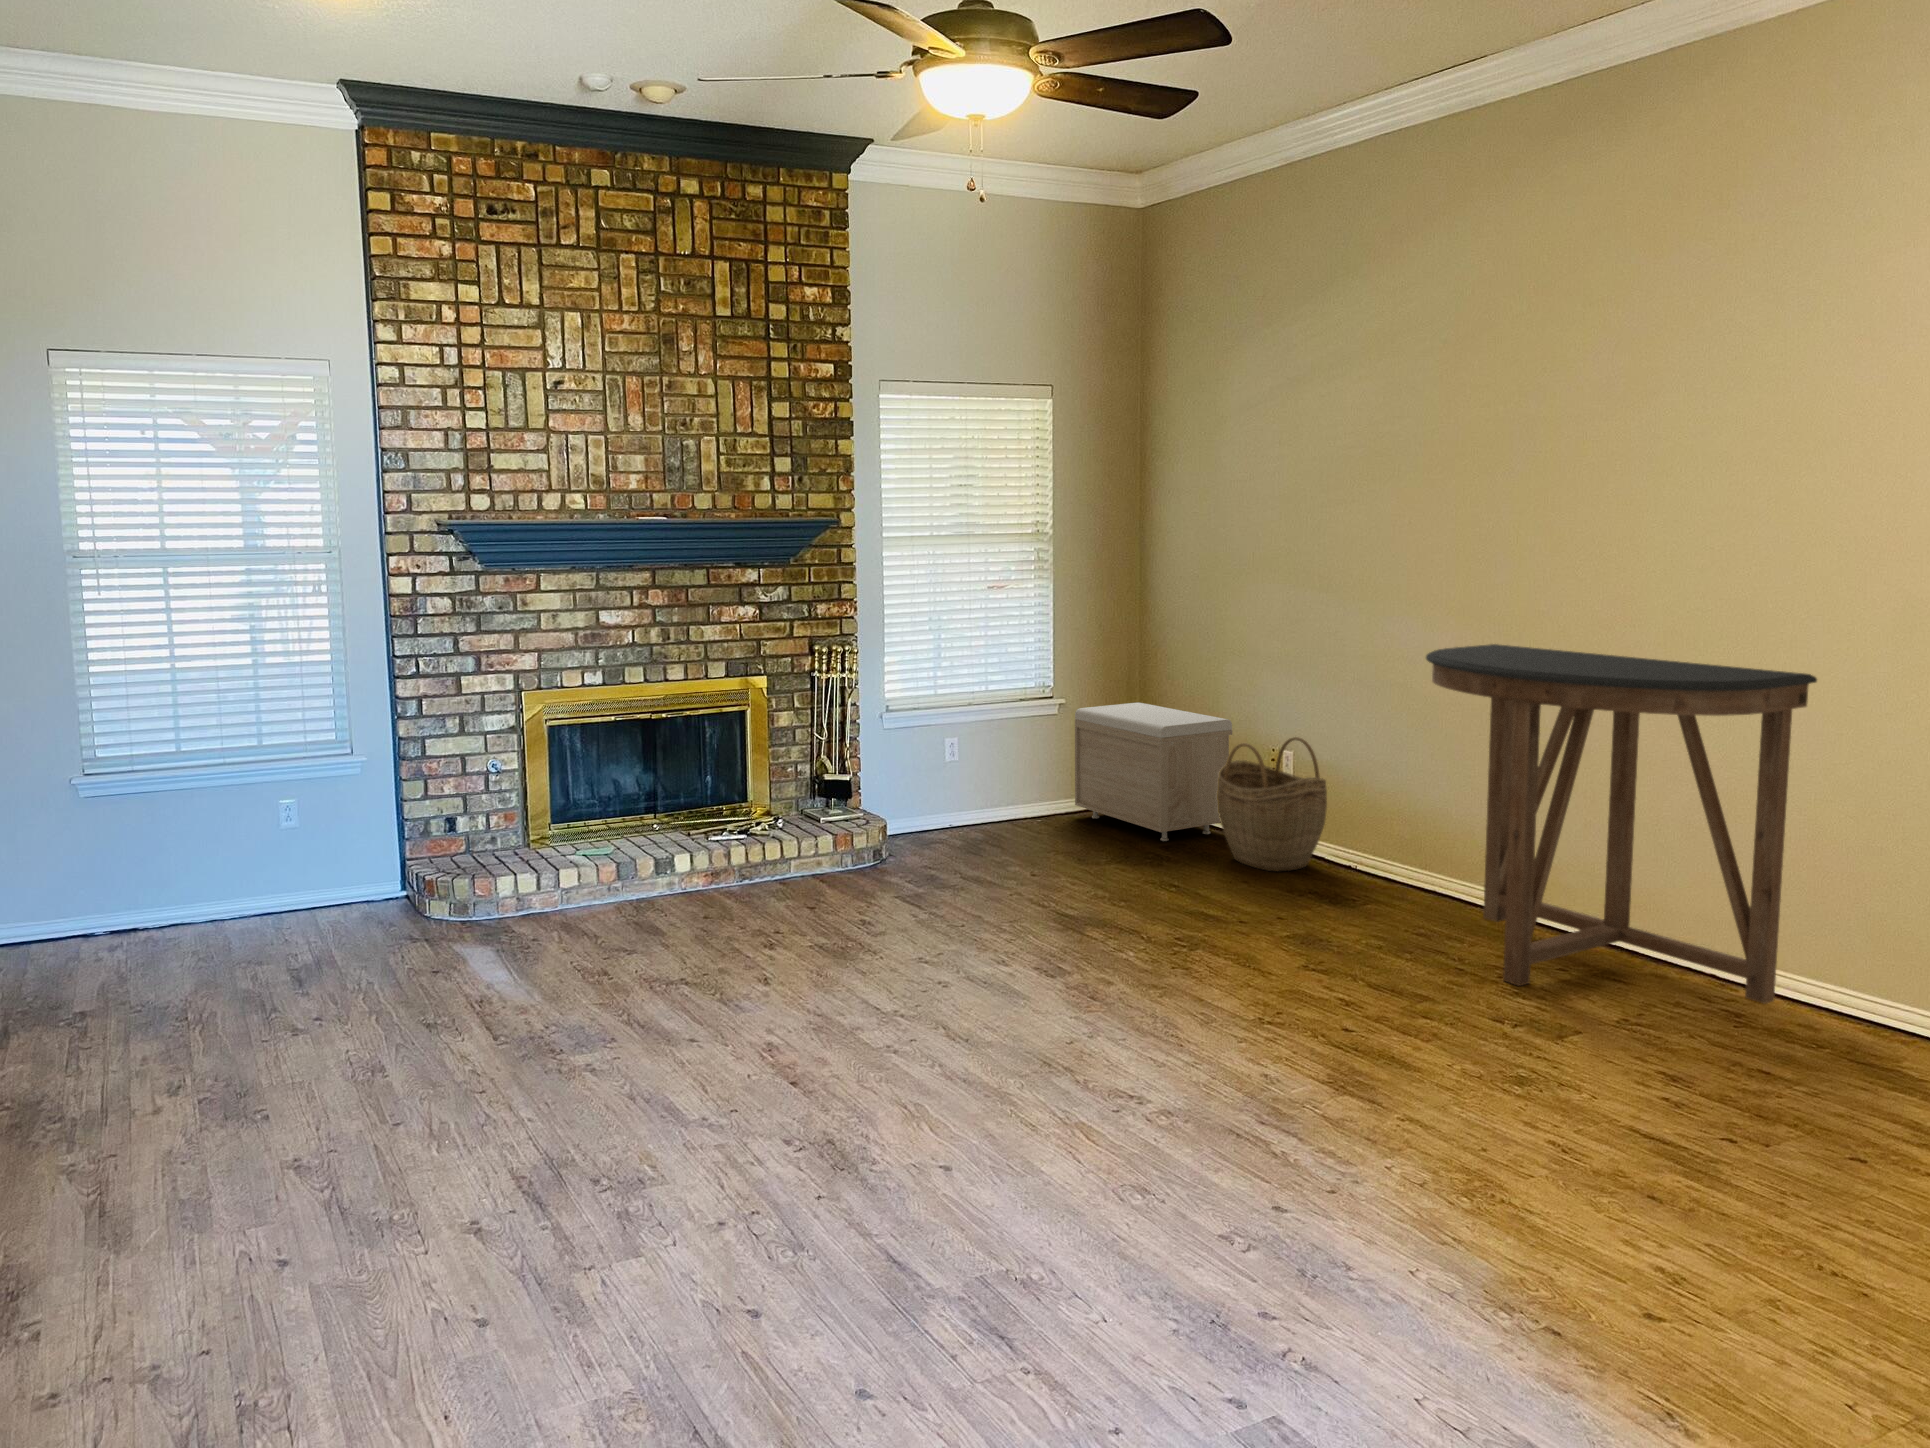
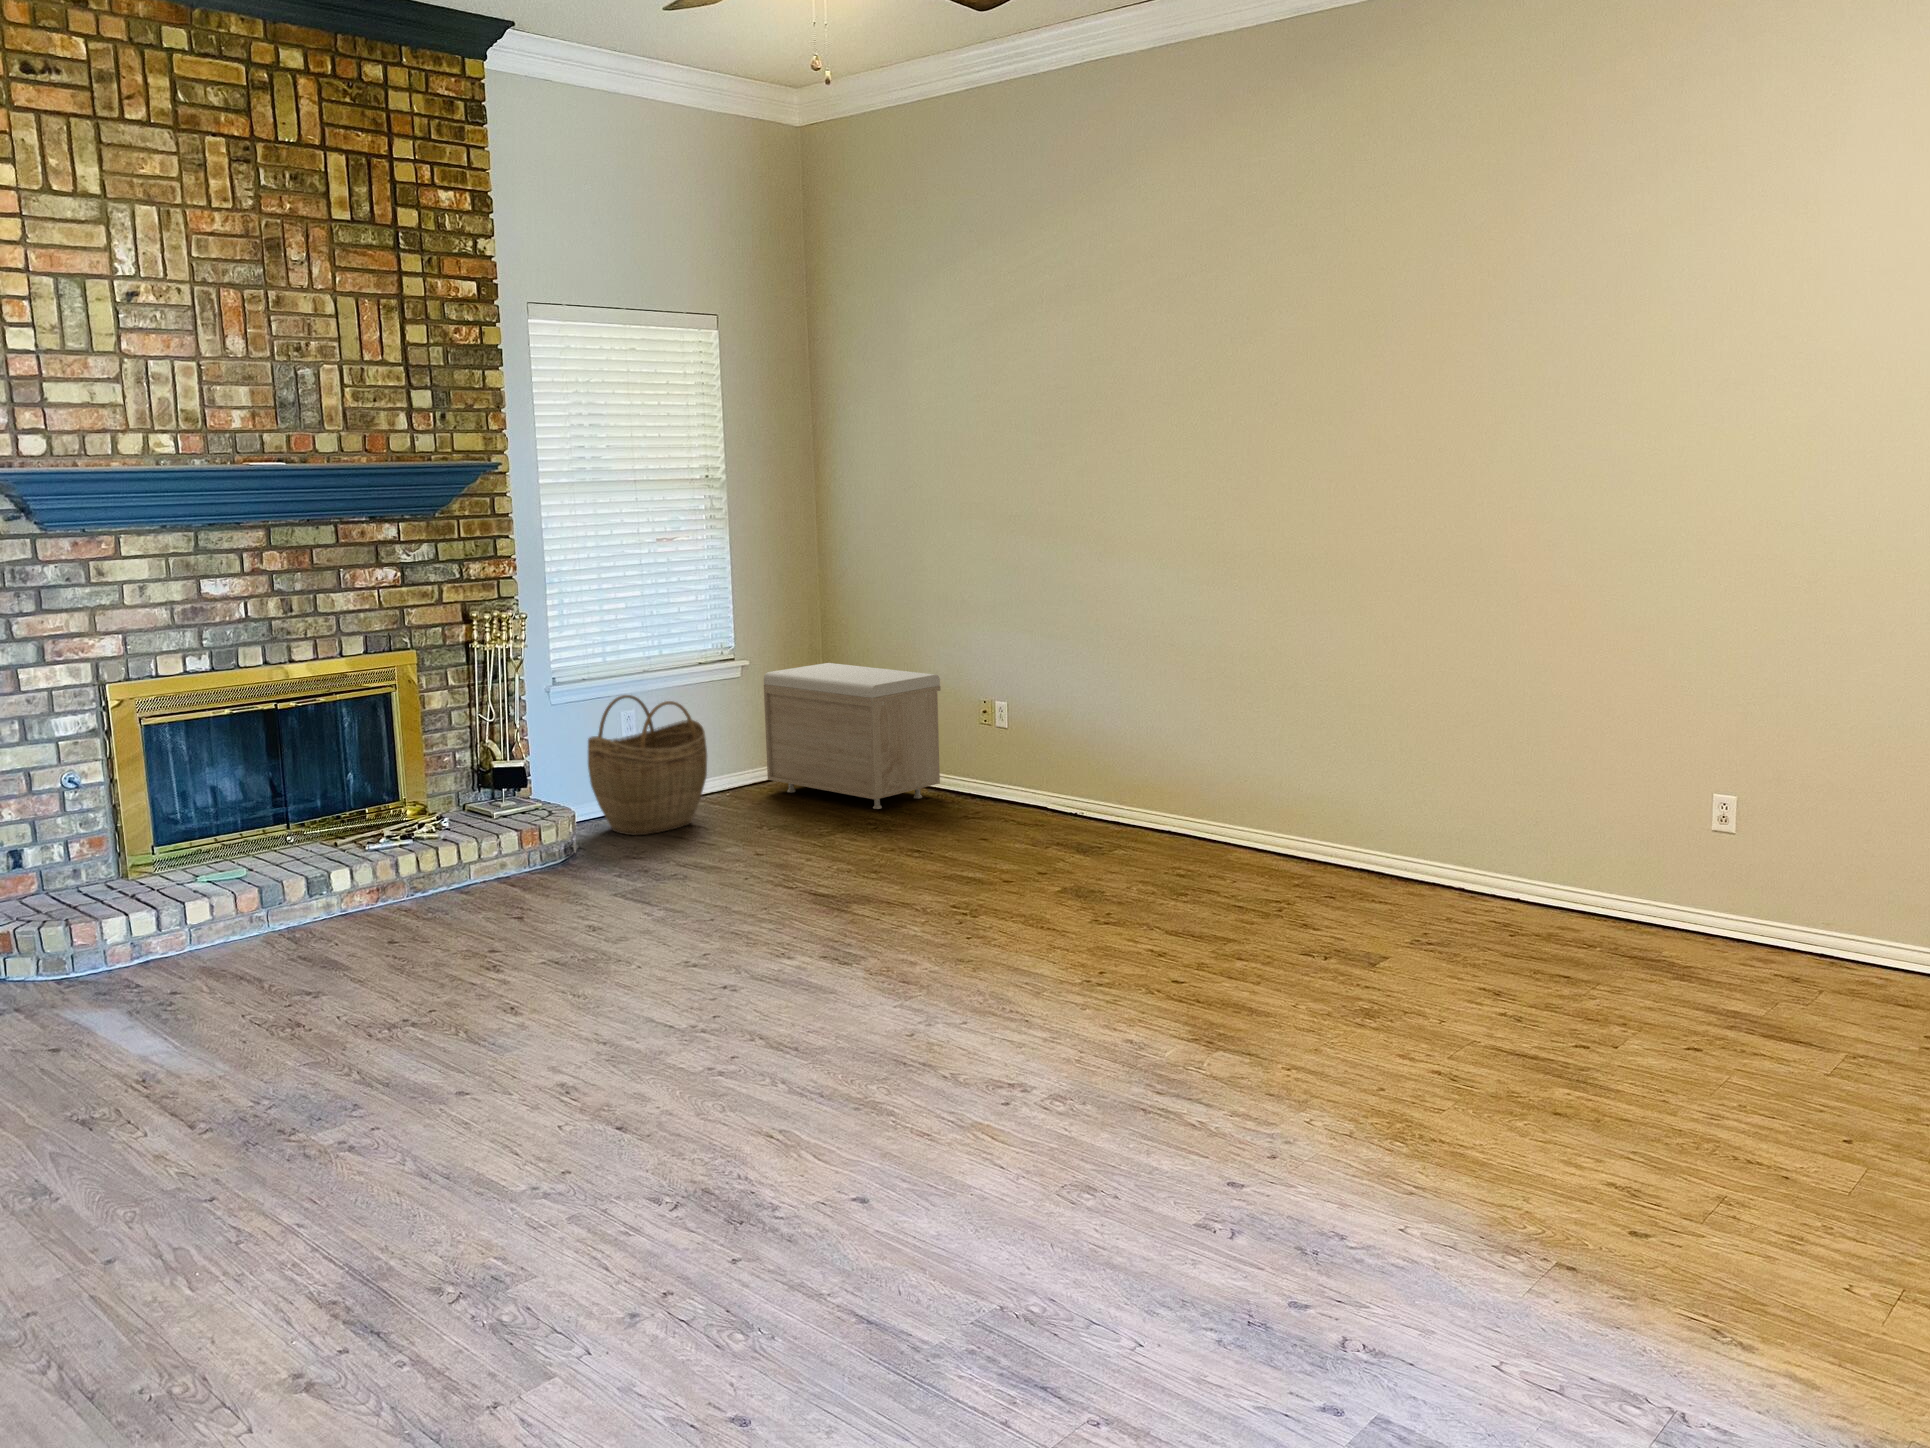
console table: present [1426,644,1817,1004] -> none [1169,581,1526,911]
woven basket: present [1217,737,1327,871] -> present [588,695,707,835]

